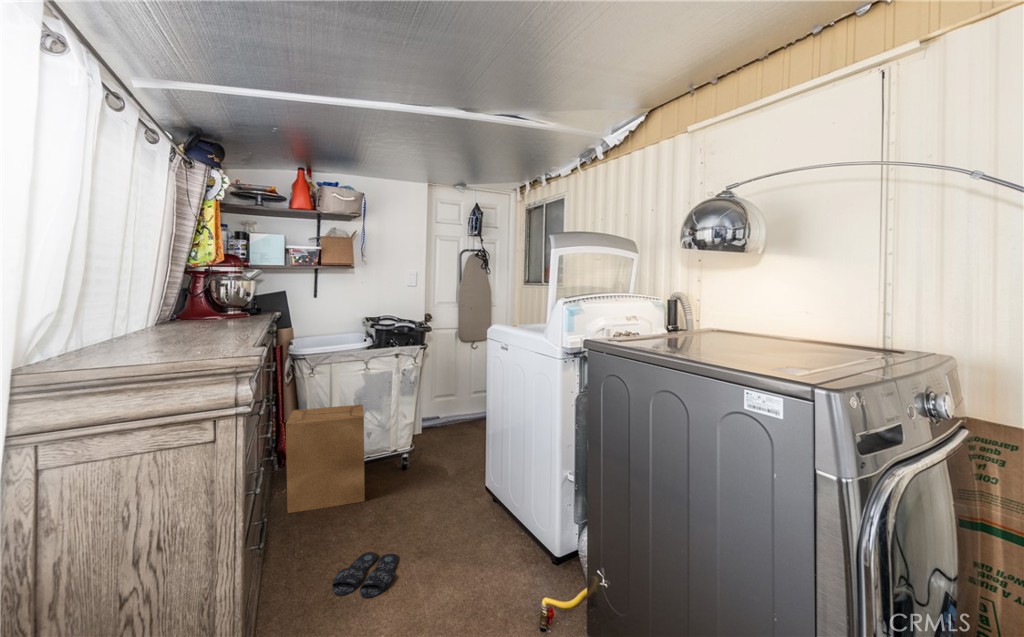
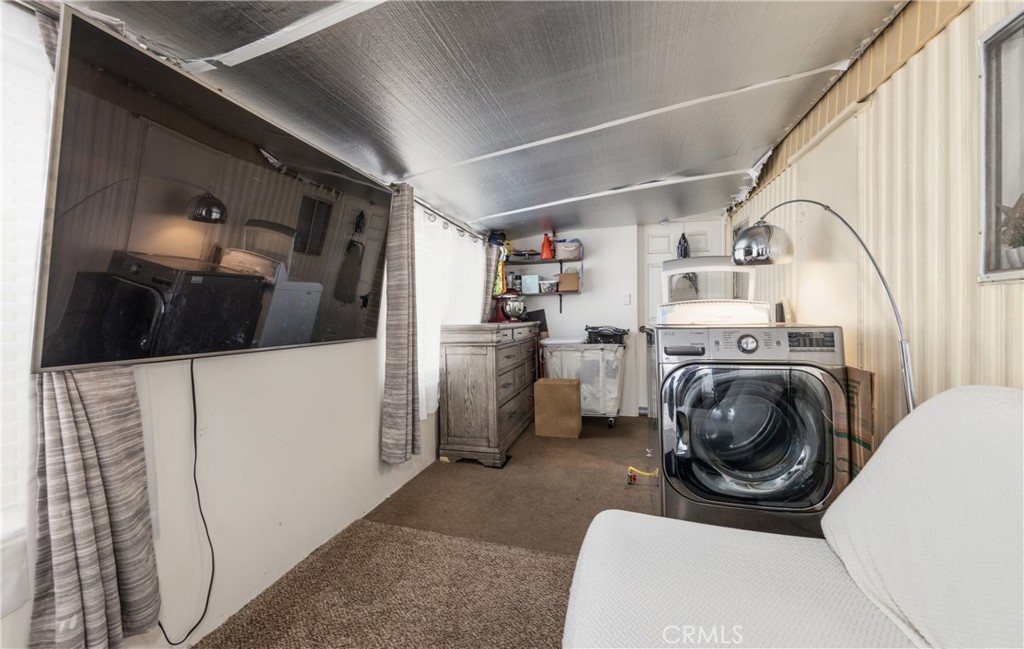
slippers: present [332,552,398,599] -> none [545,460,584,478]

